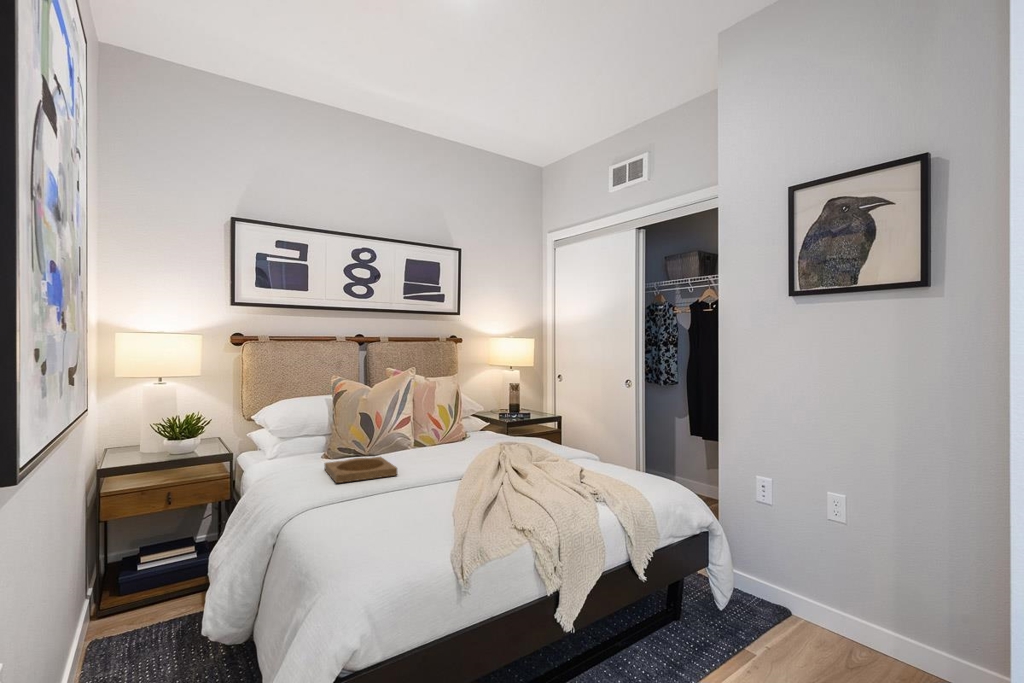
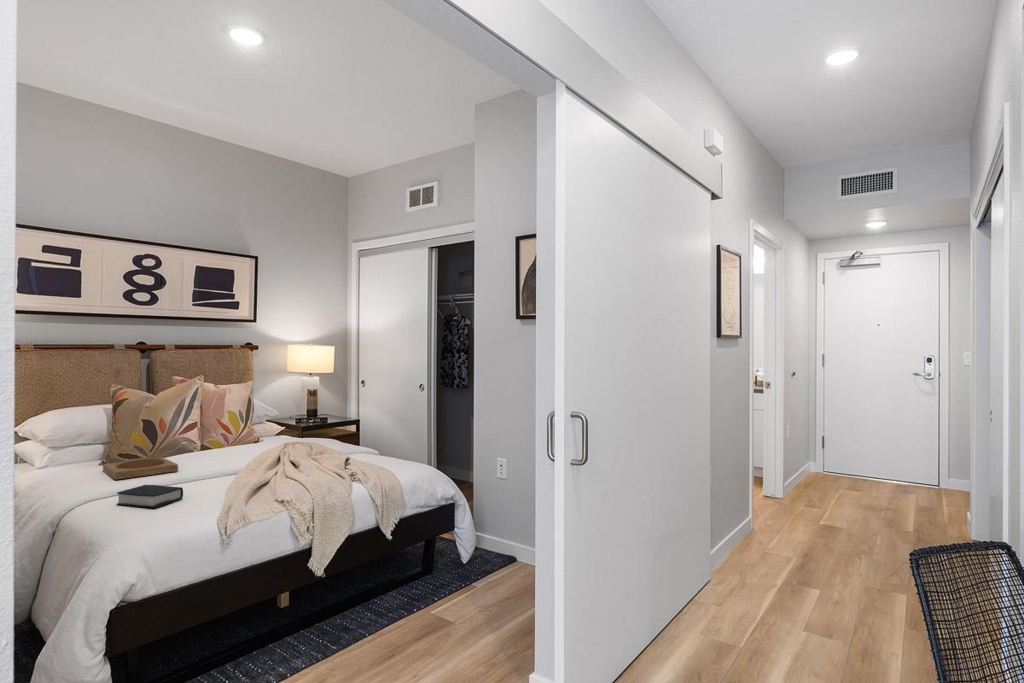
book: none [337,497,408,531] -> present [117,485,183,508]

